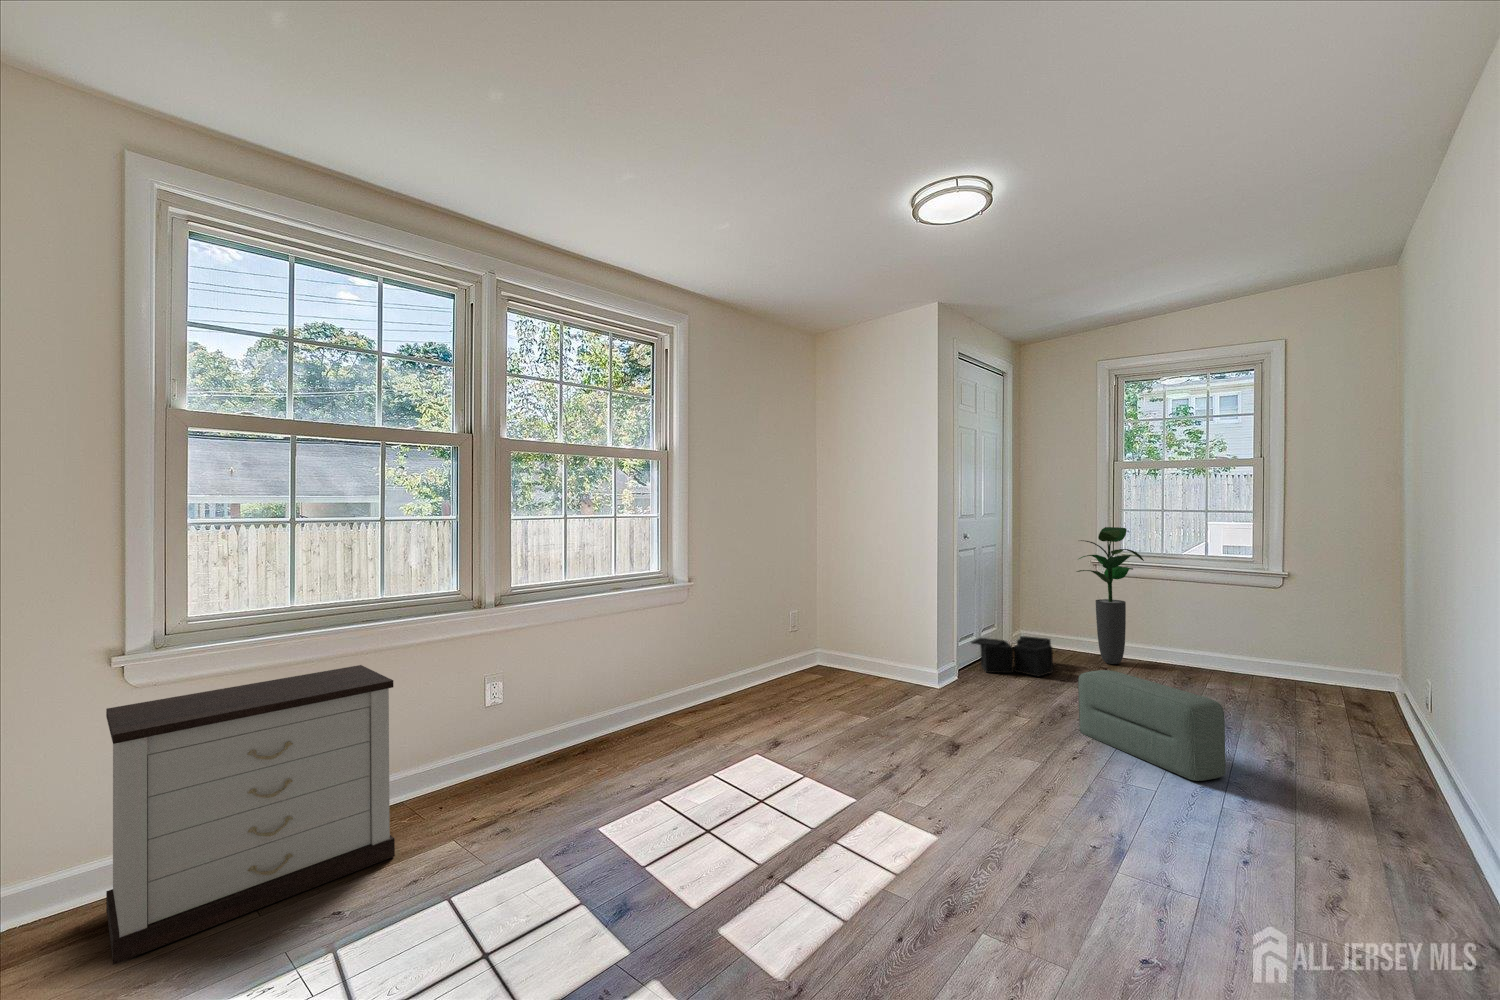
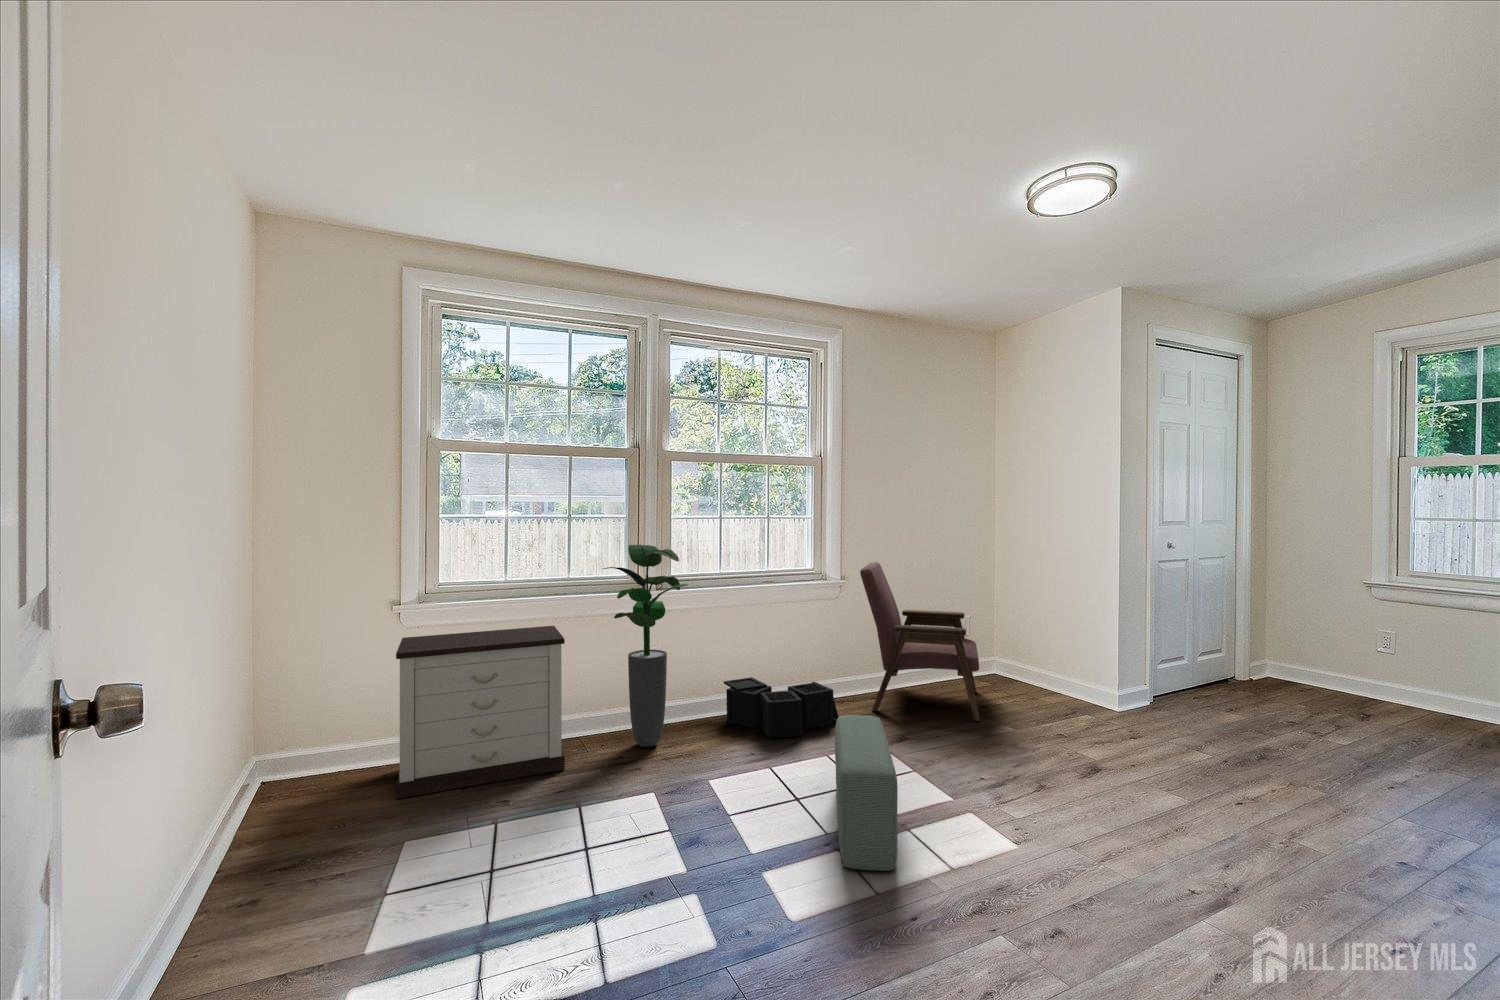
potted plant: present [1077,527,1144,664] -> present [603,545,688,747]
armchair: none [715,563,839,719] -> present [860,562,980,721]
storage bin: present [971,636,1053,677] -> present [724,677,838,738]
pouf: present [1078,670,1225,781] -> present [835,715,898,871]

